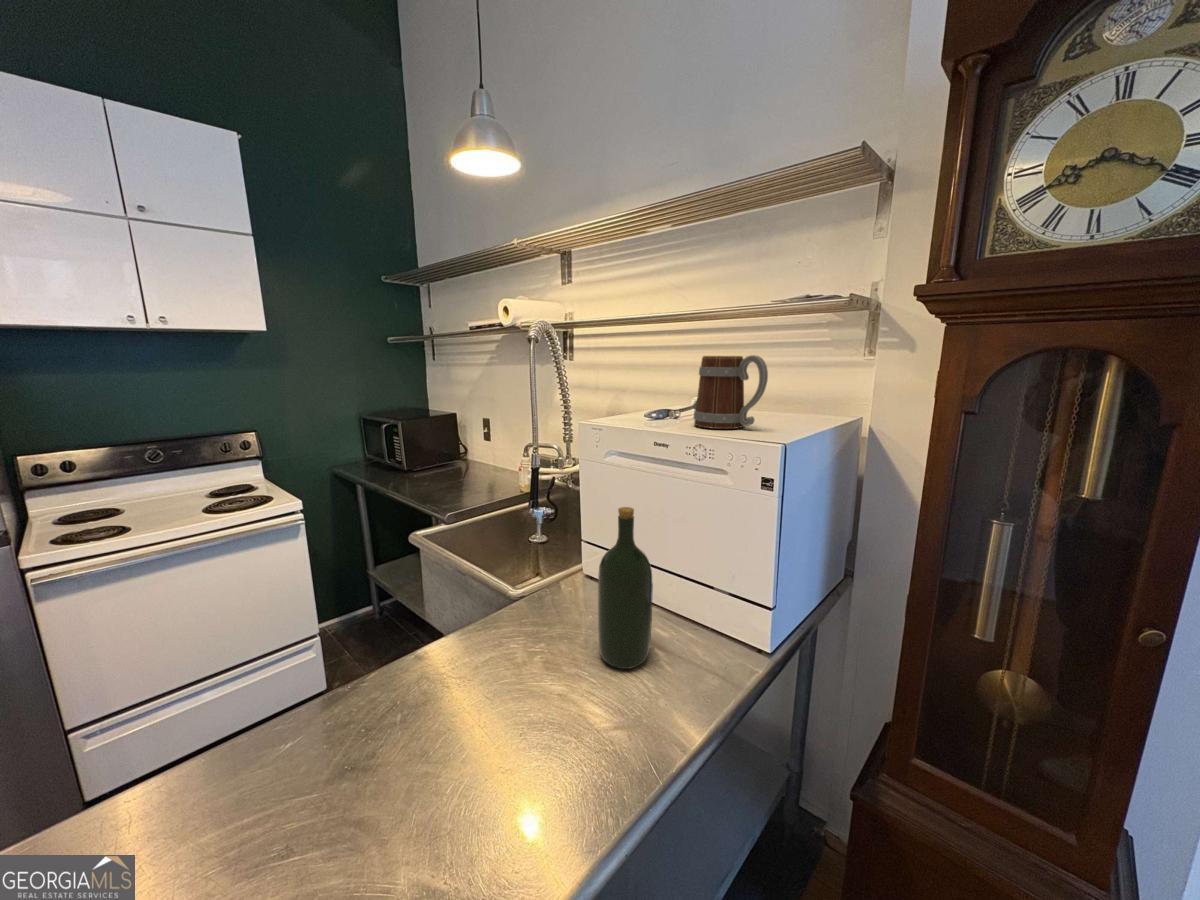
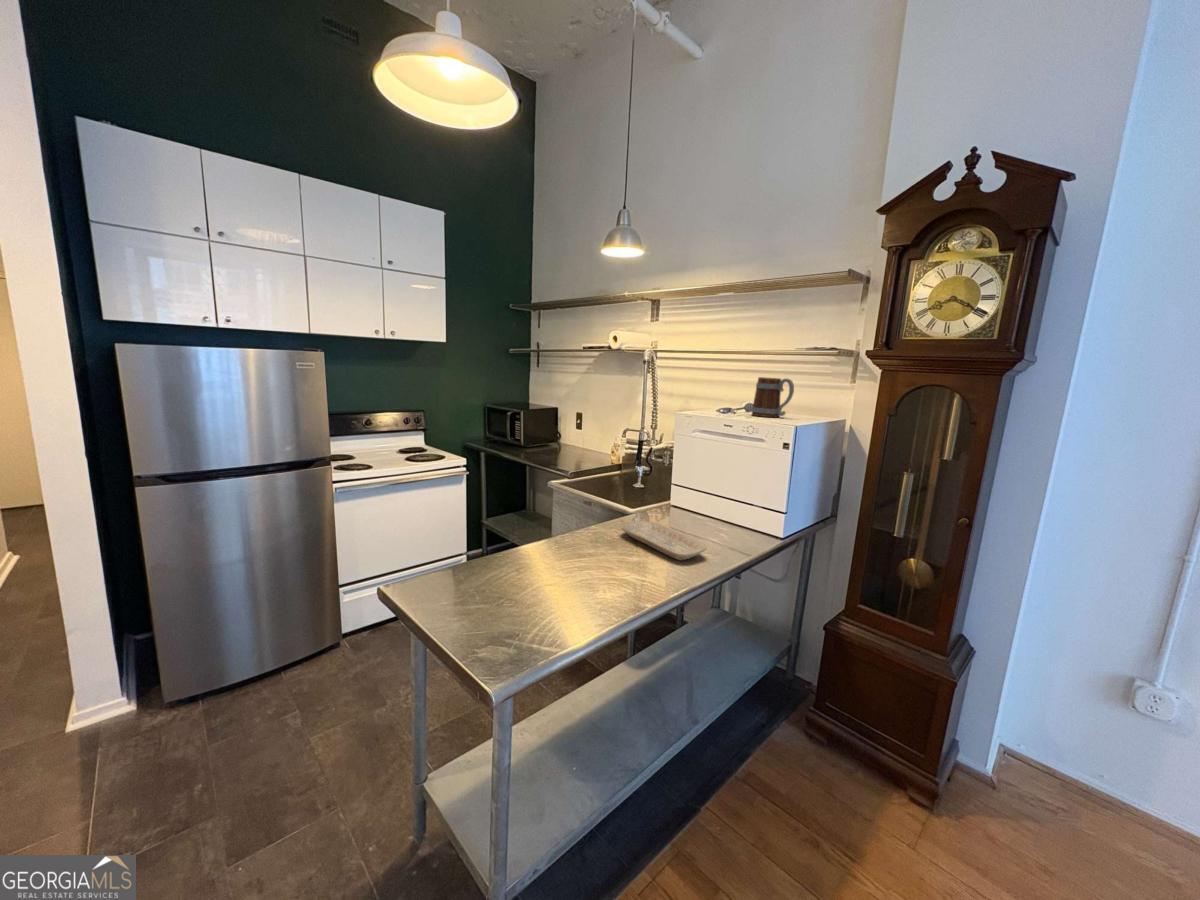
wine bottle: present [598,507,653,669] -> none [698,452,729,535]
tray: none [425,653,586,803] -> present [621,521,706,560]

